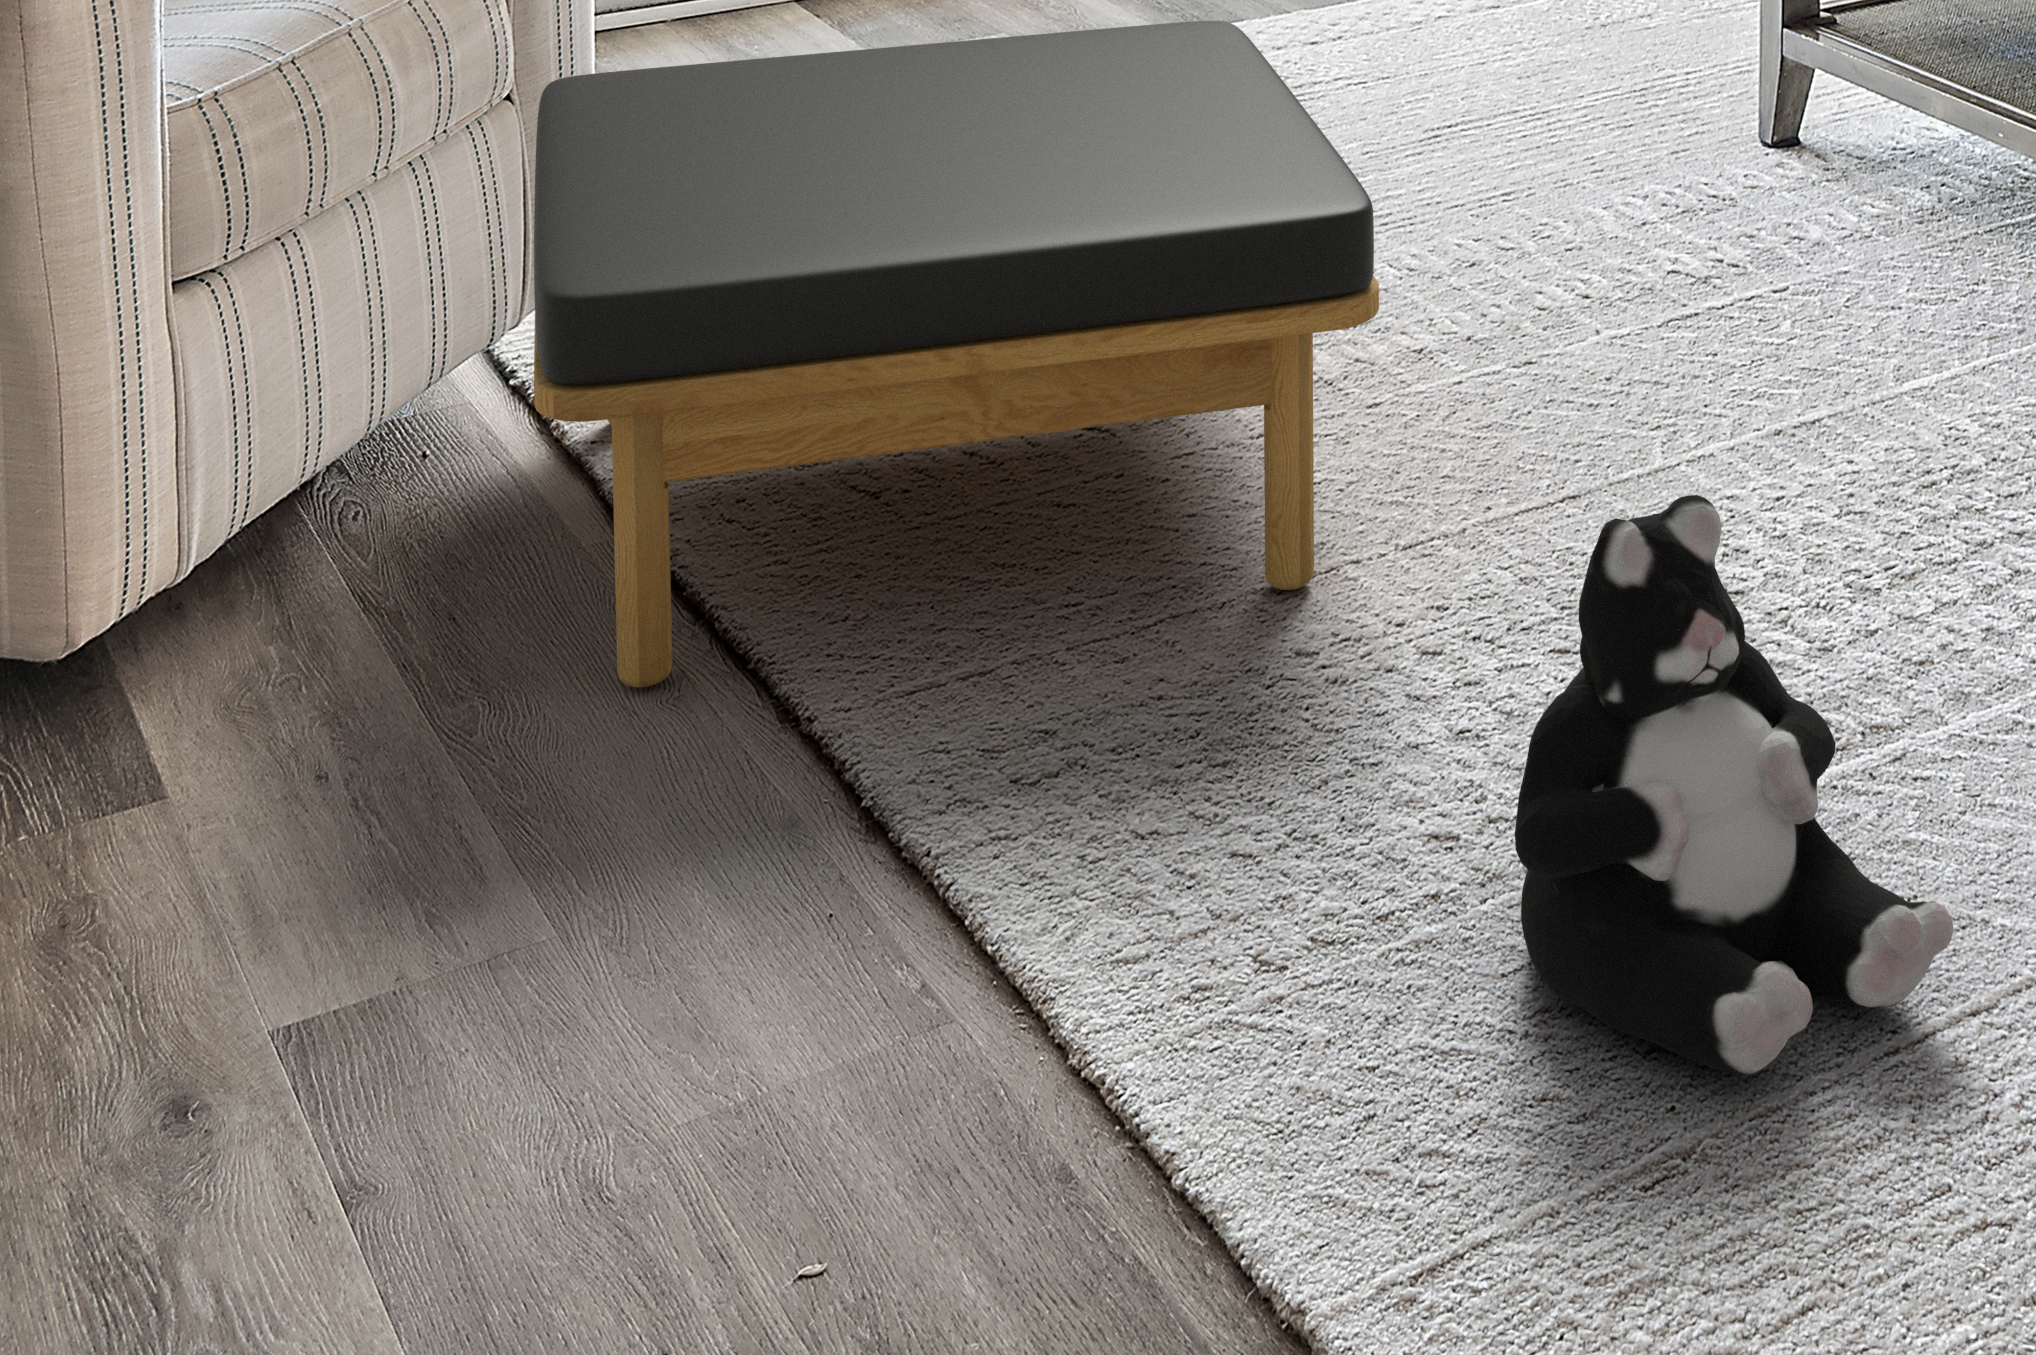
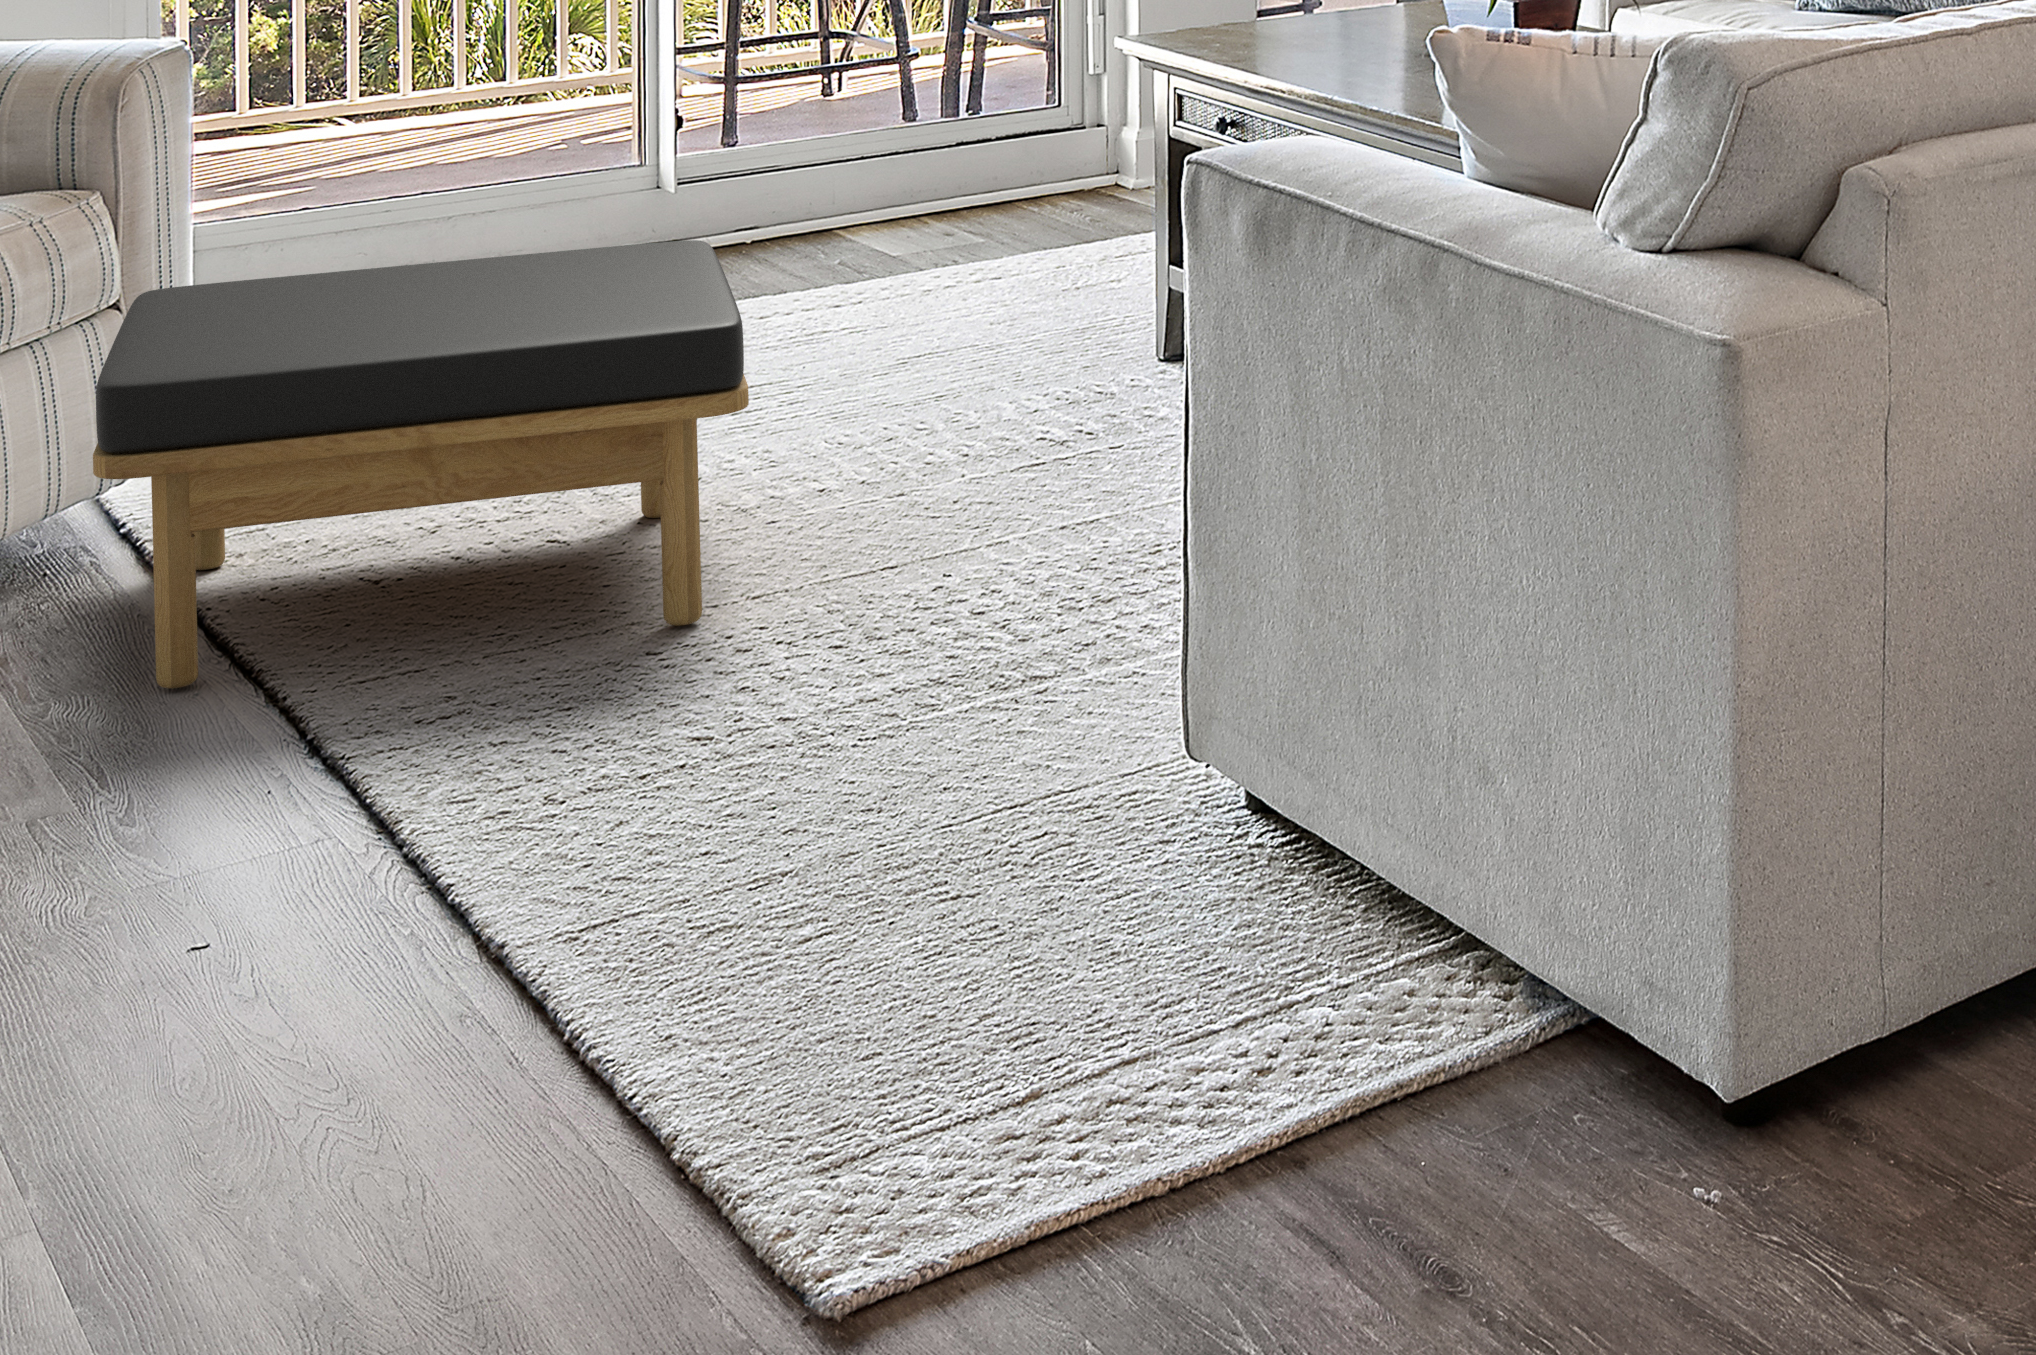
plush toy: present [1515,495,1953,1074] -> none [724,446,1028,806]

